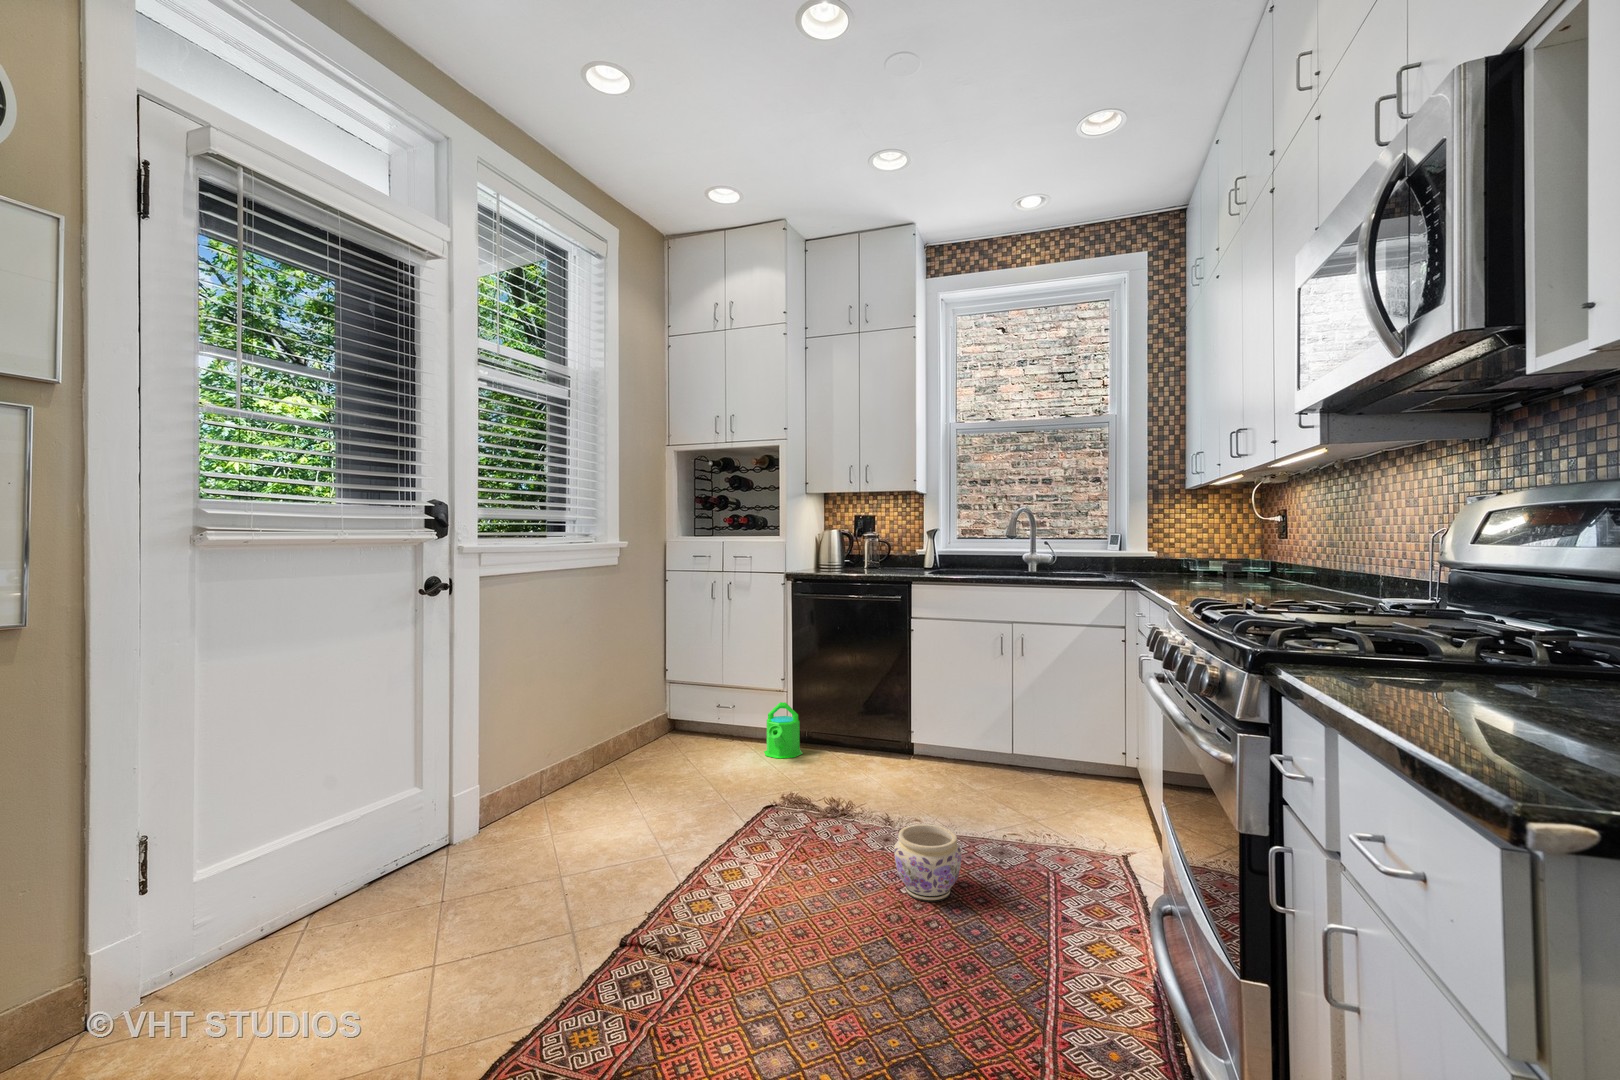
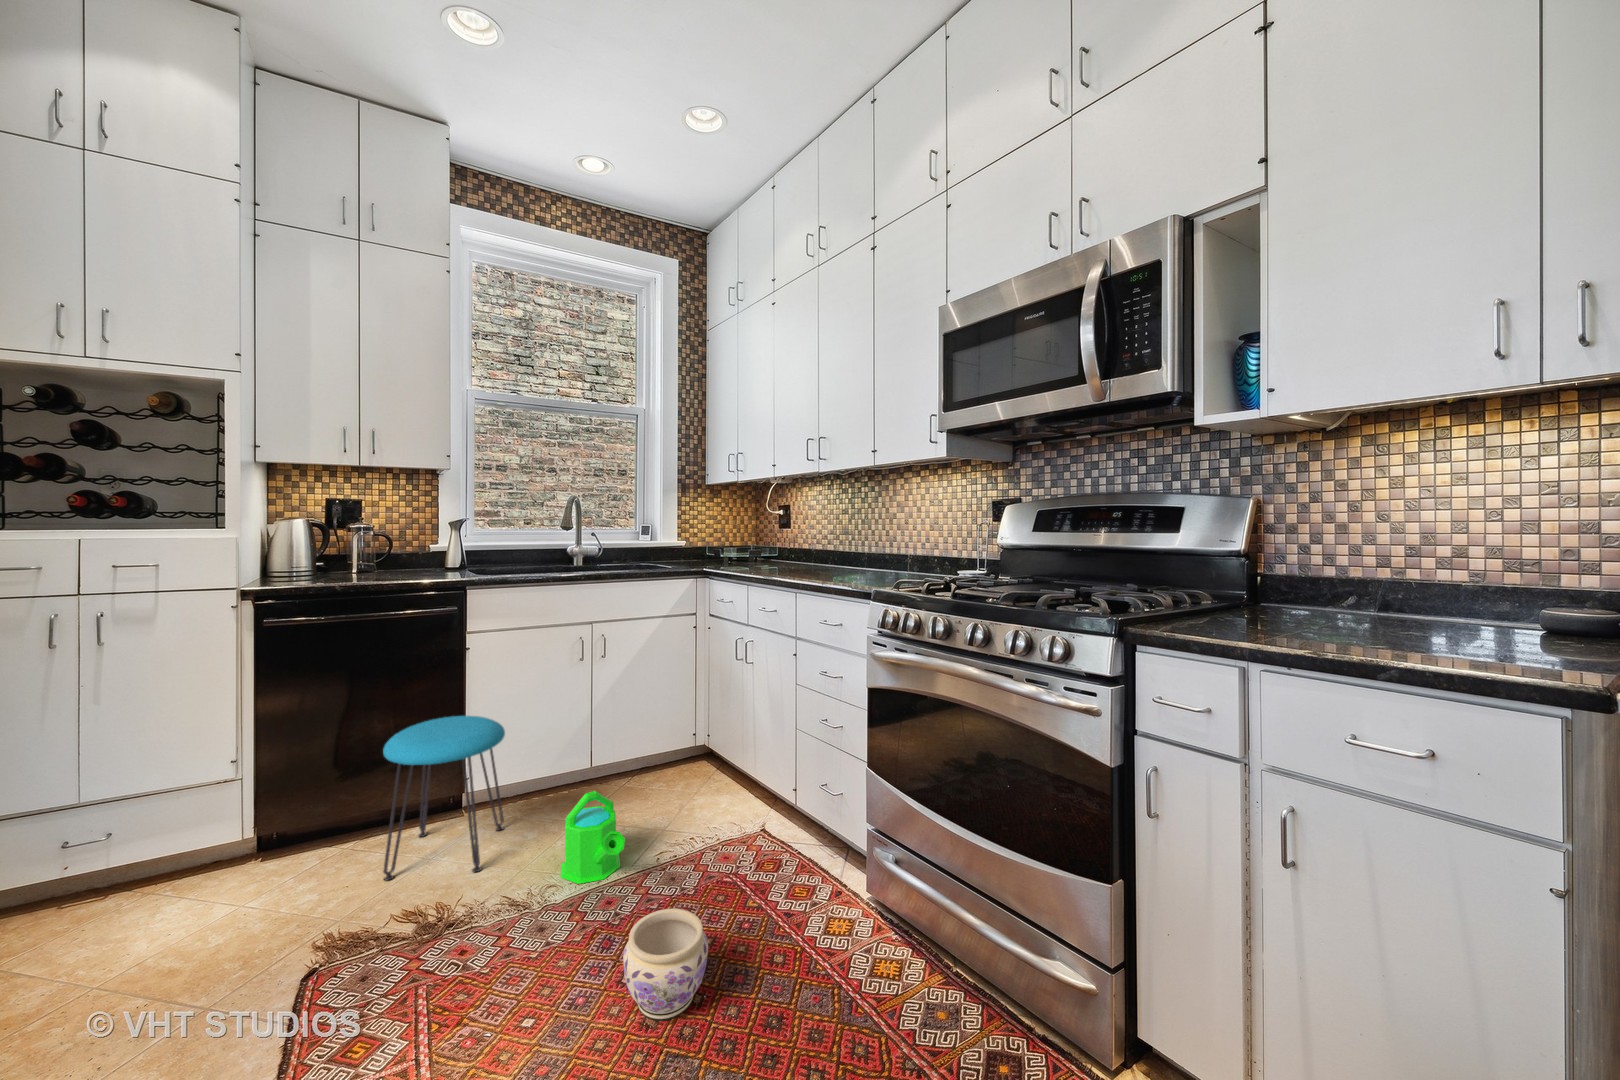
stool: none [837,675,923,790] -> present [383,716,505,880]
watering can: present [764,702,803,759] -> present [561,791,625,884]

